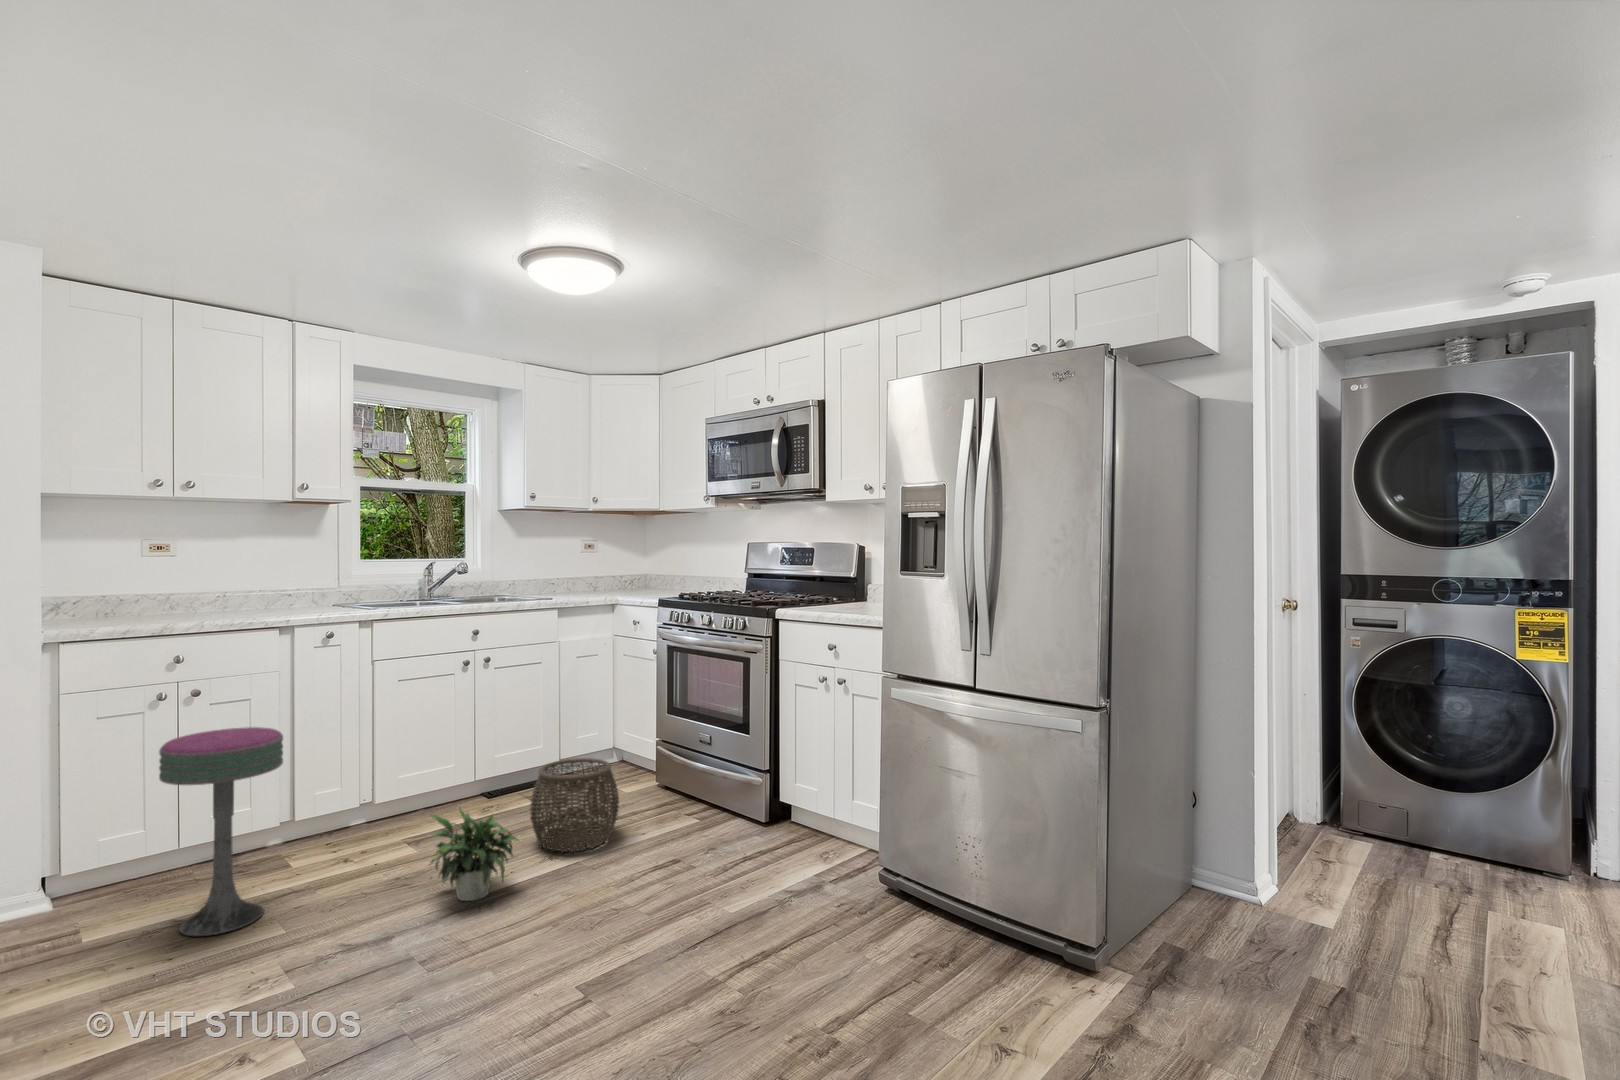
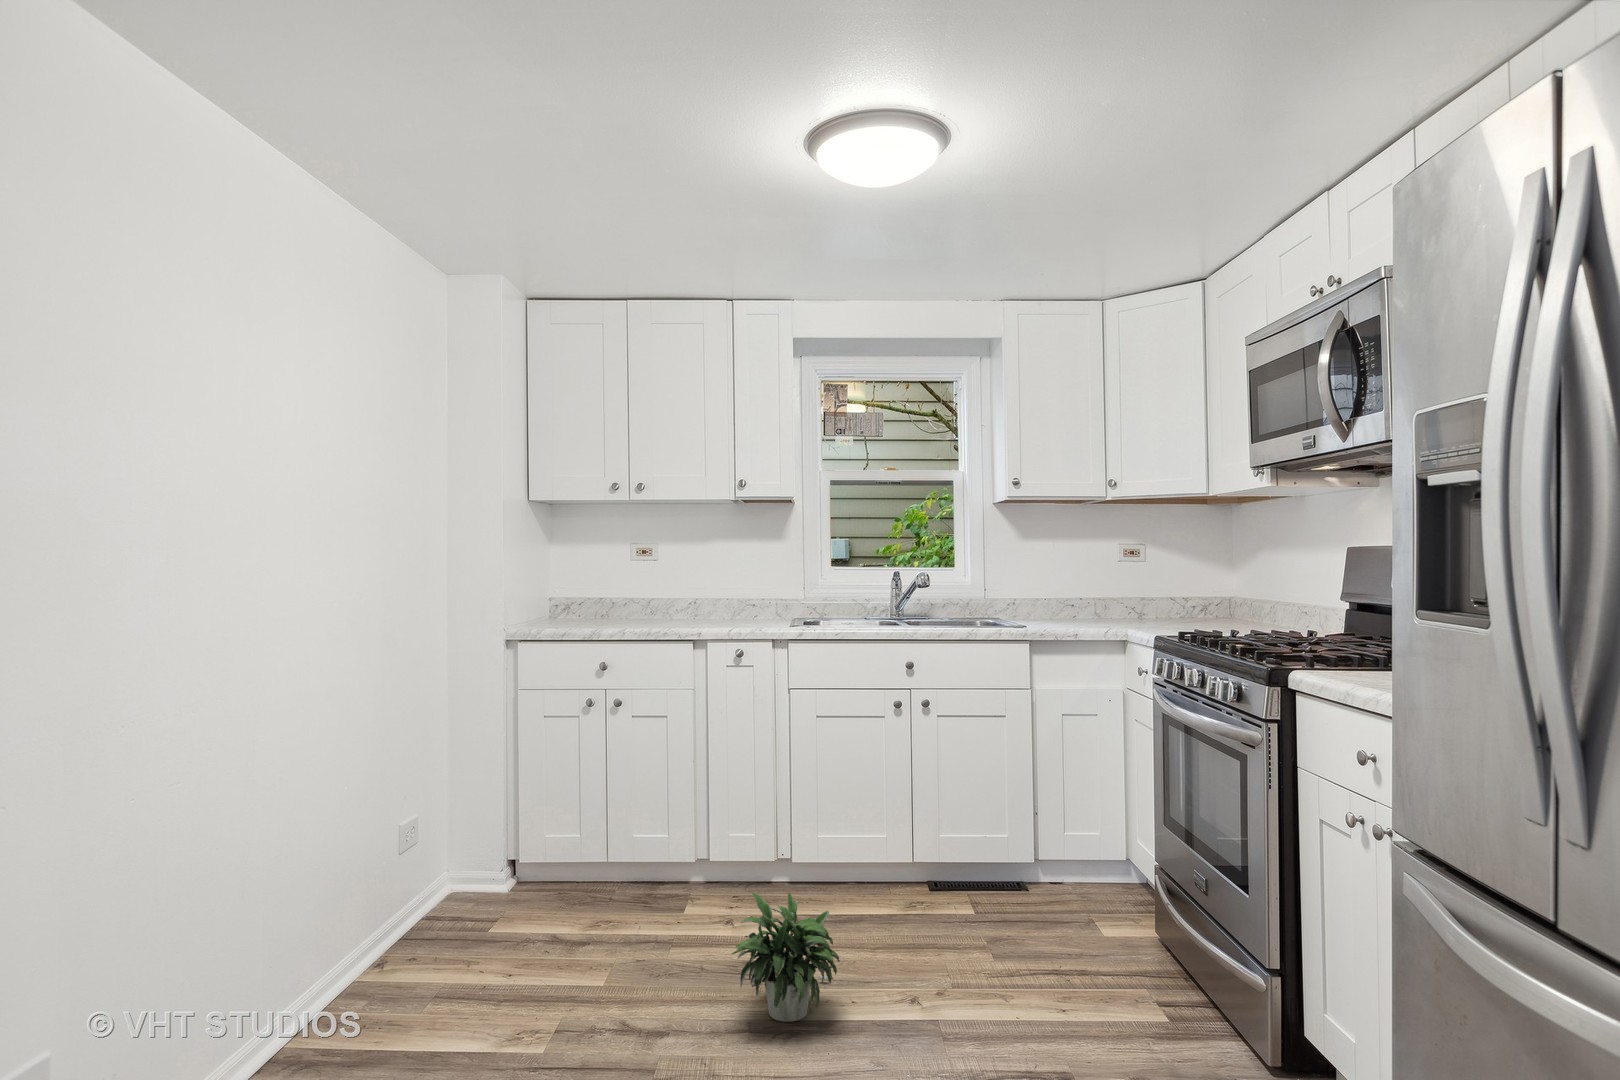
bar stool: present [159,727,283,936] -> none [525,748,634,967]
woven basket: present [530,758,619,852] -> none [904,855,1029,998]

